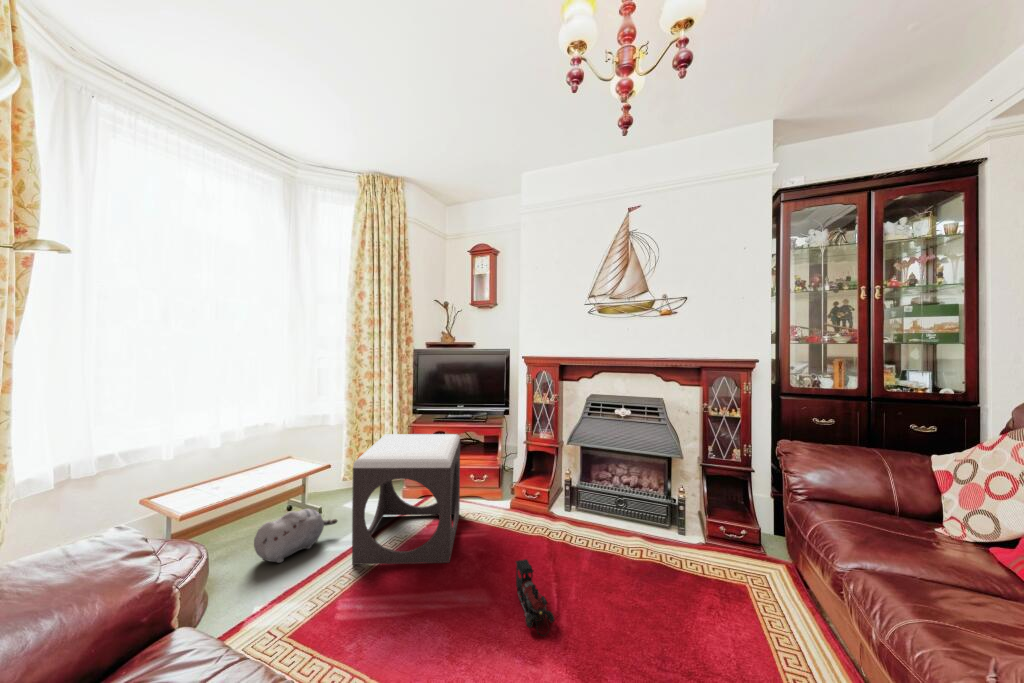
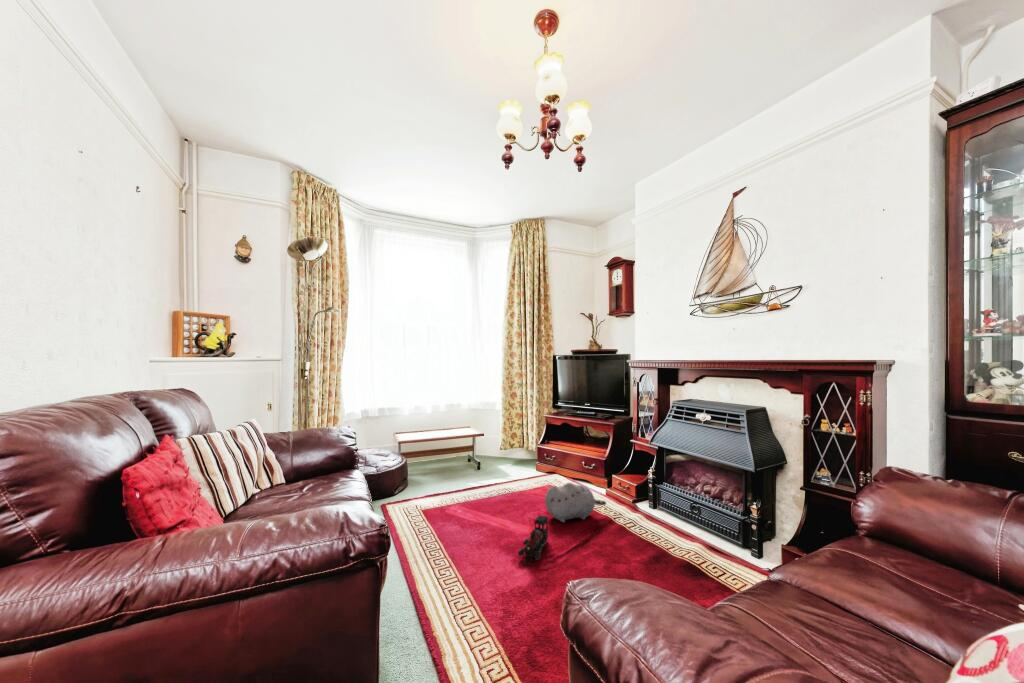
footstool: present [352,434,460,565] -> none [465,415,555,512]
plush toy: present [254,509,337,563] -> present [545,483,606,522]

